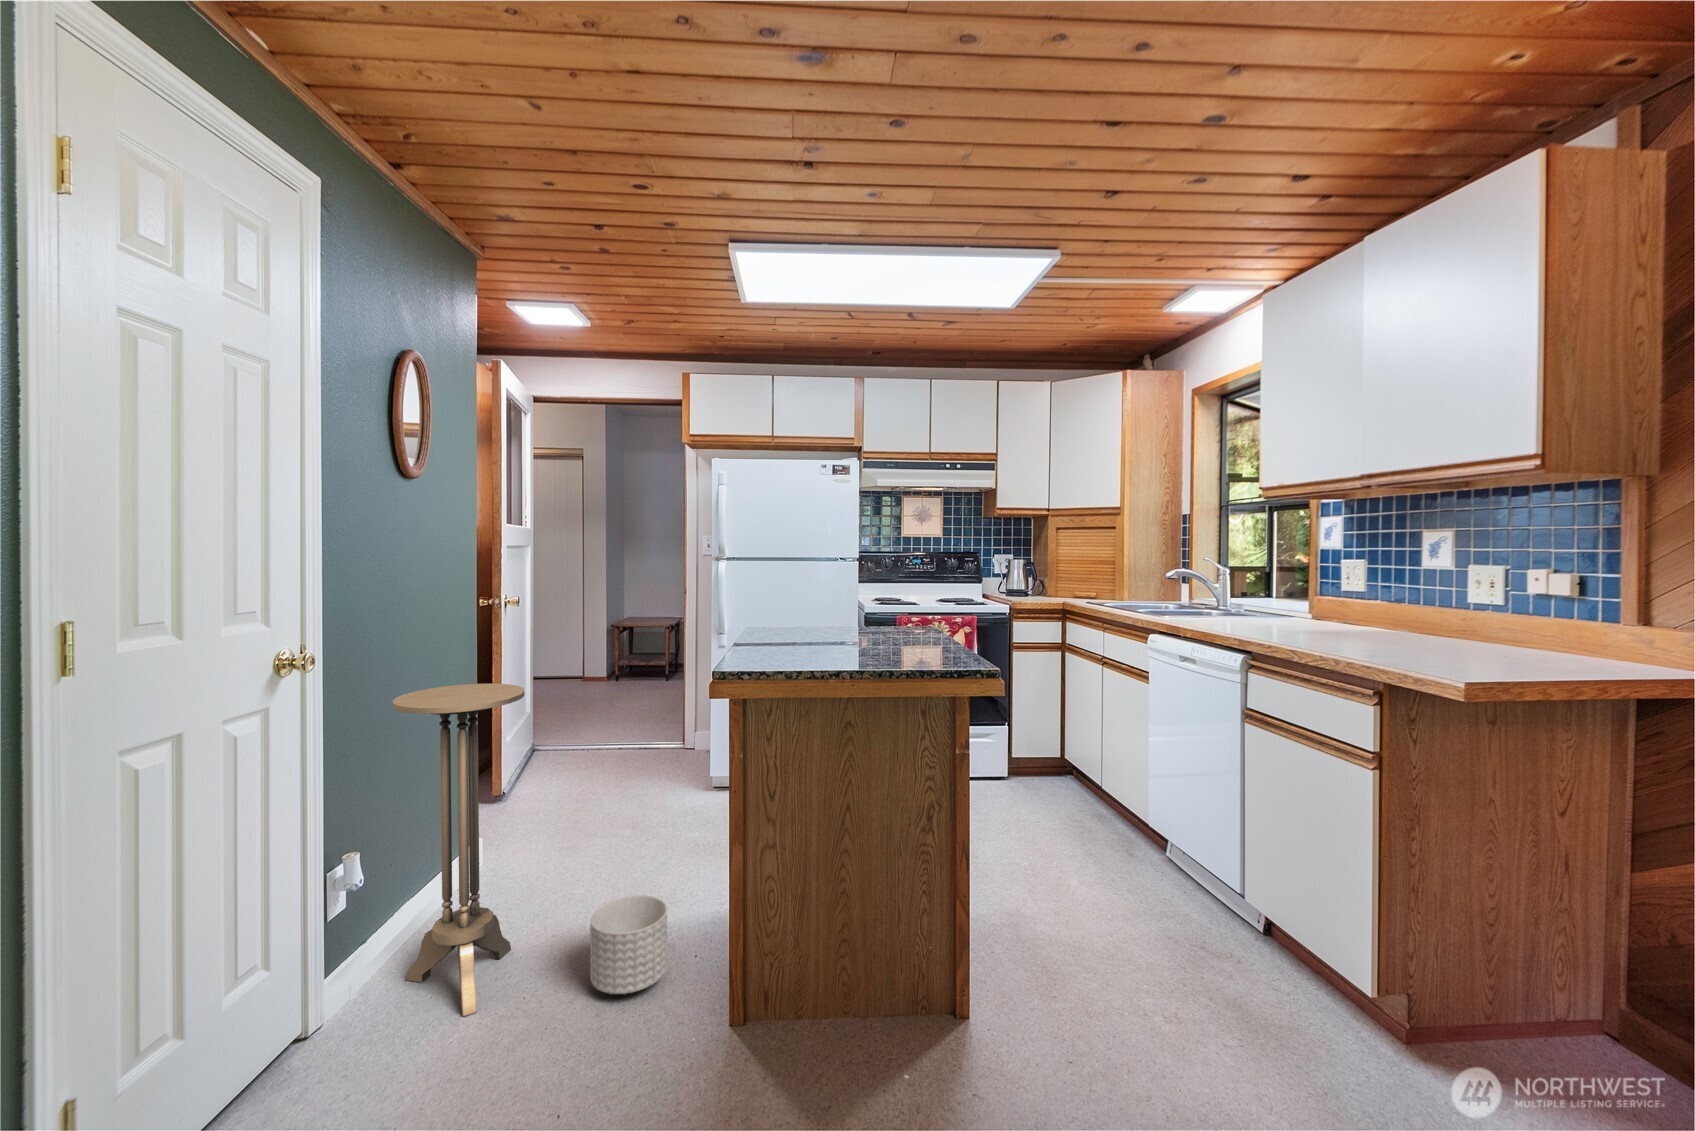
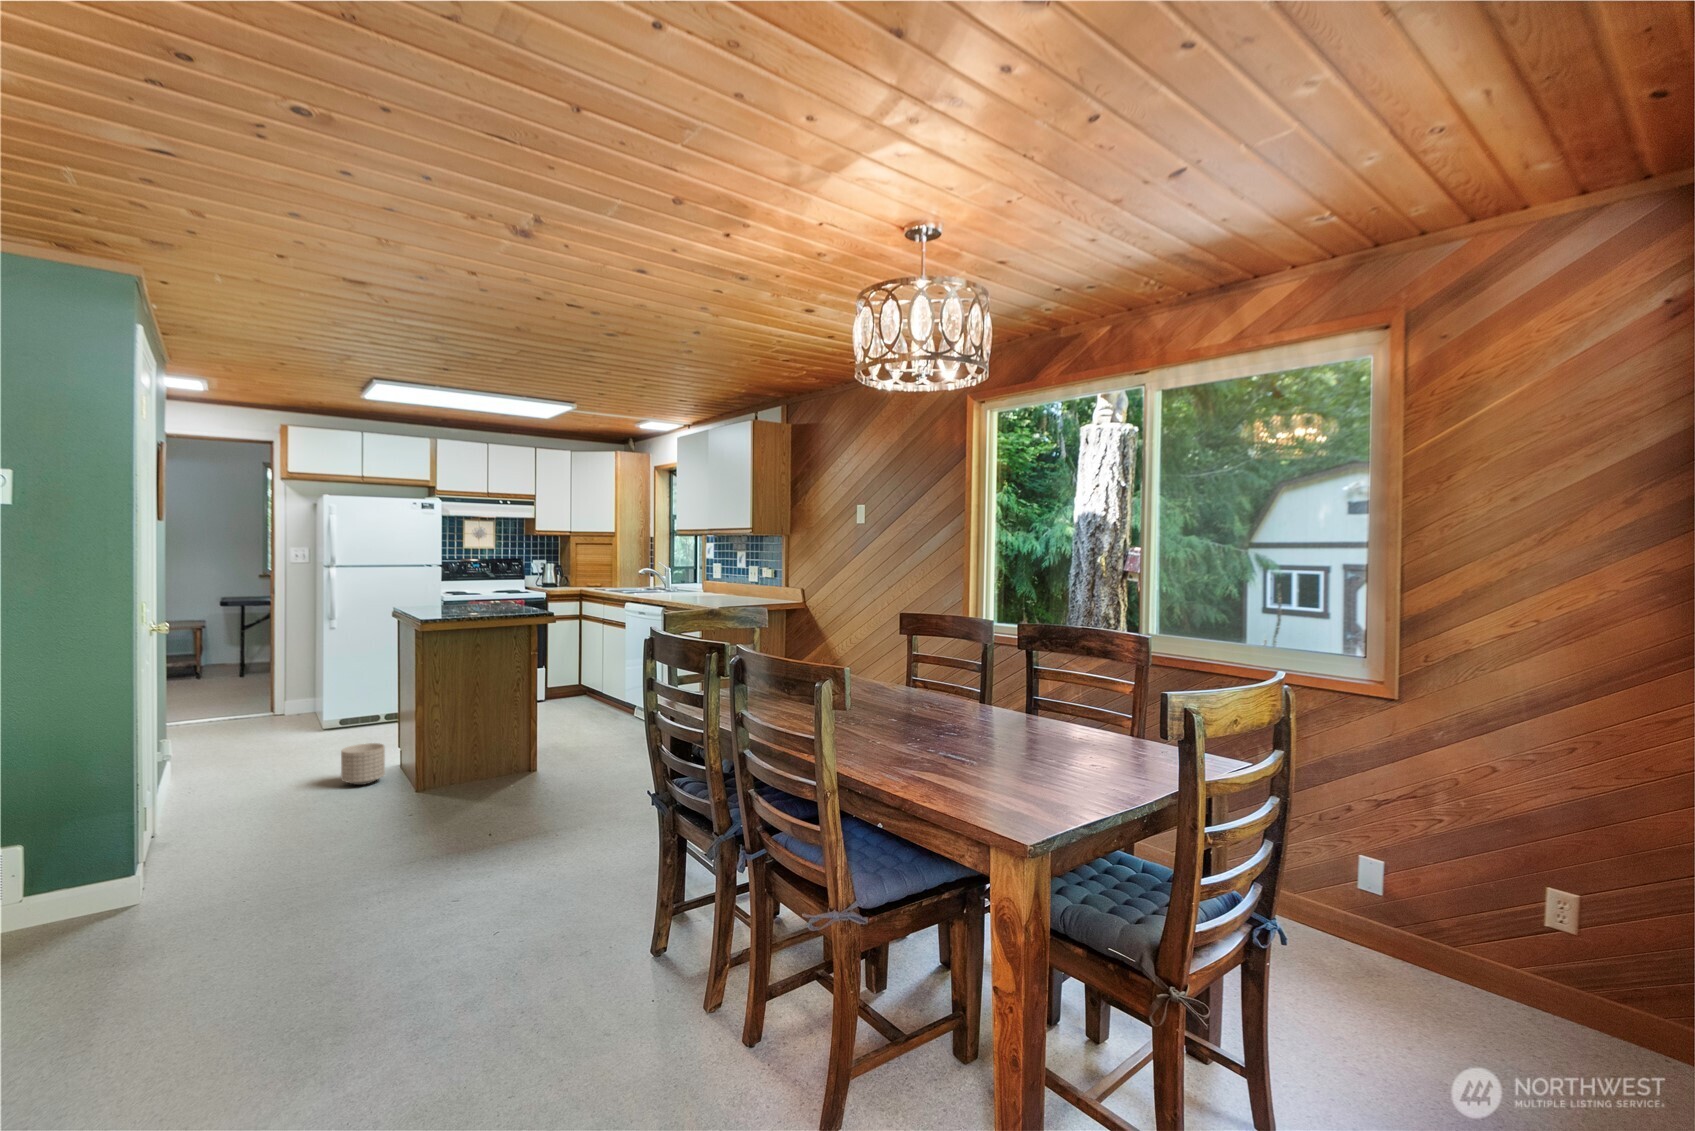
side table: present [393,684,524,1016] -> none [218,640,296,804]

